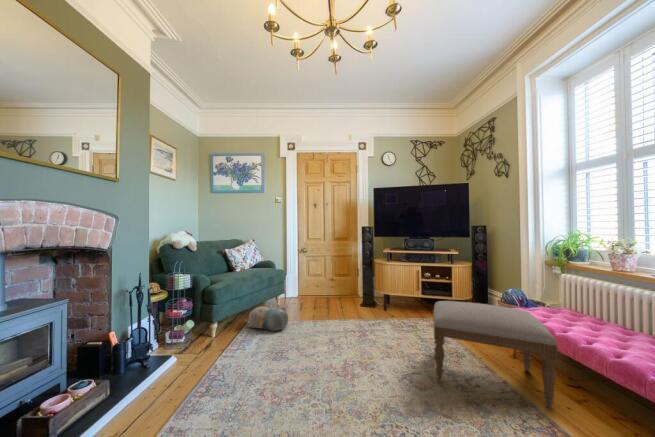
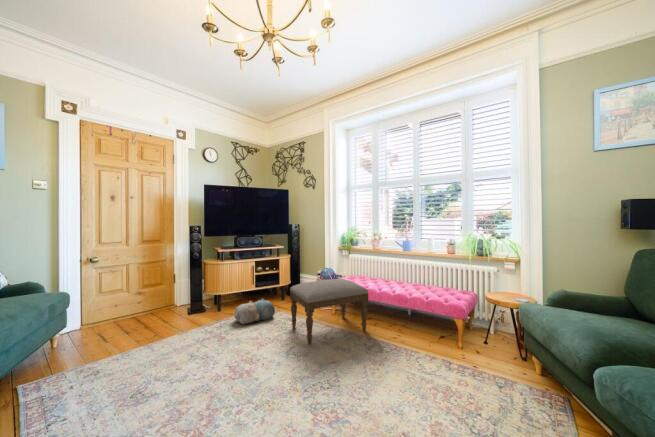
plush toy: present [248,306,288,331] -> present [234,299,275,324]

